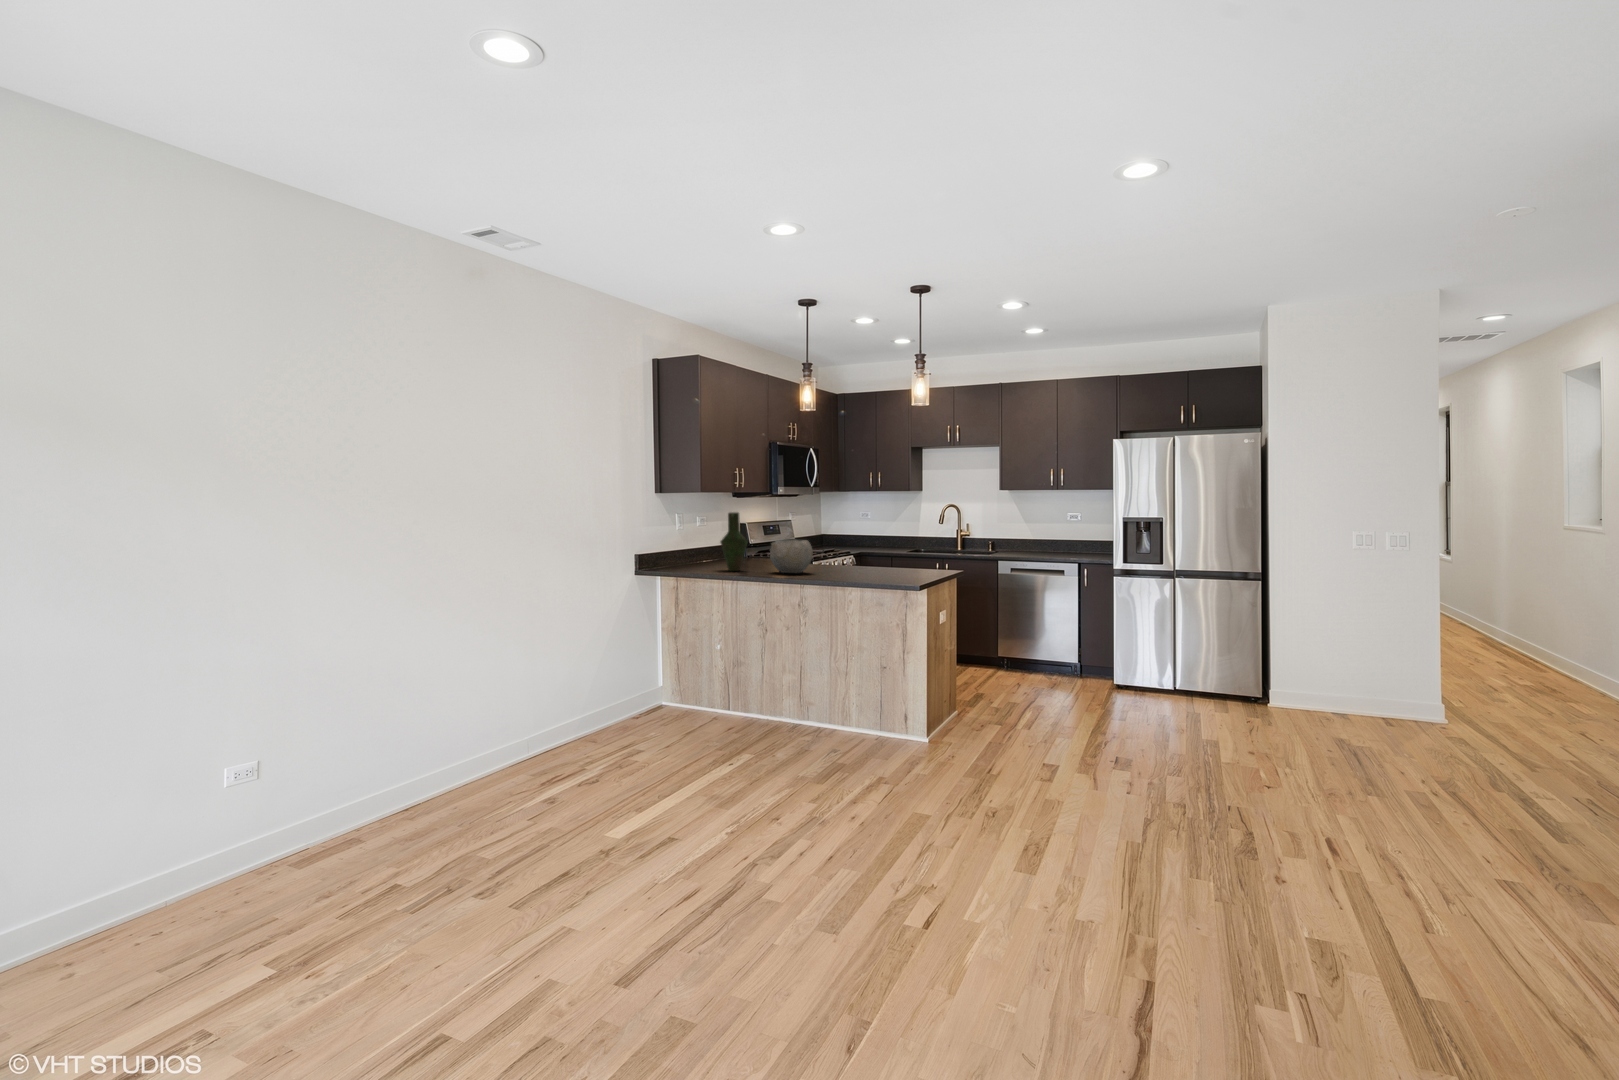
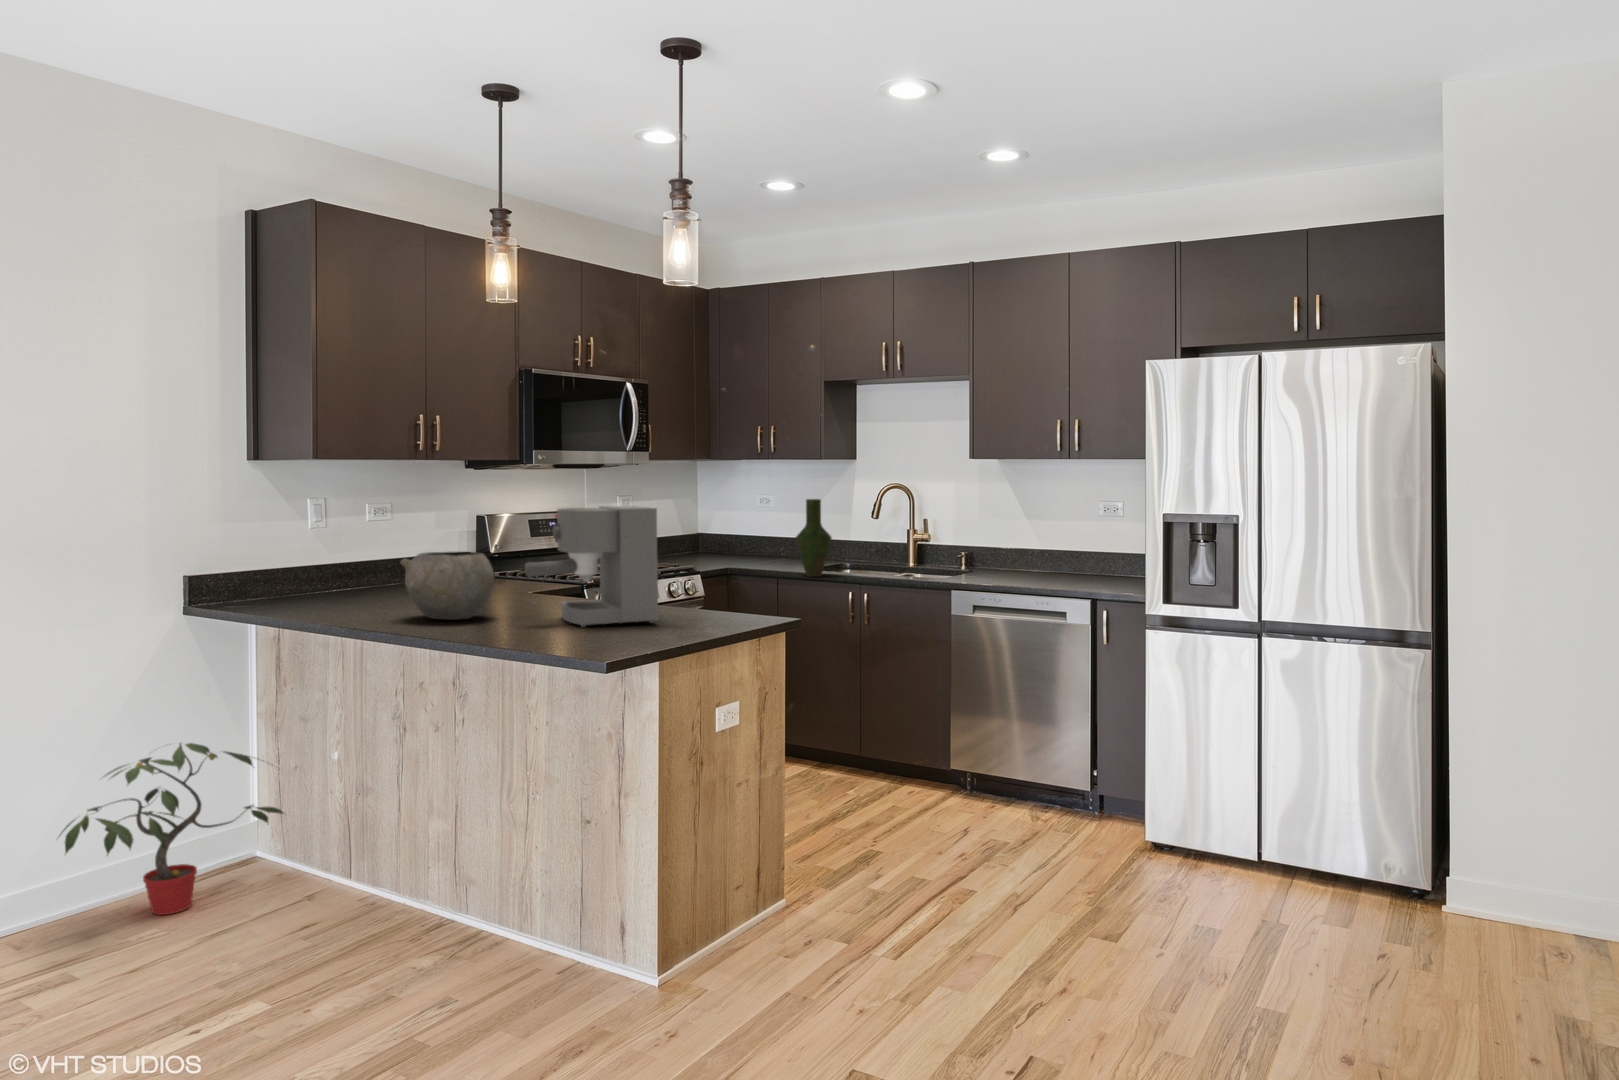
vase: present [721,512,748,571] -> present [796,499,832,577]
coffee maker: none [835,516,896,576] -> present [524,506,658,627]
potted plant: none [604,640,699,728] -> present [61,743,284,915]

